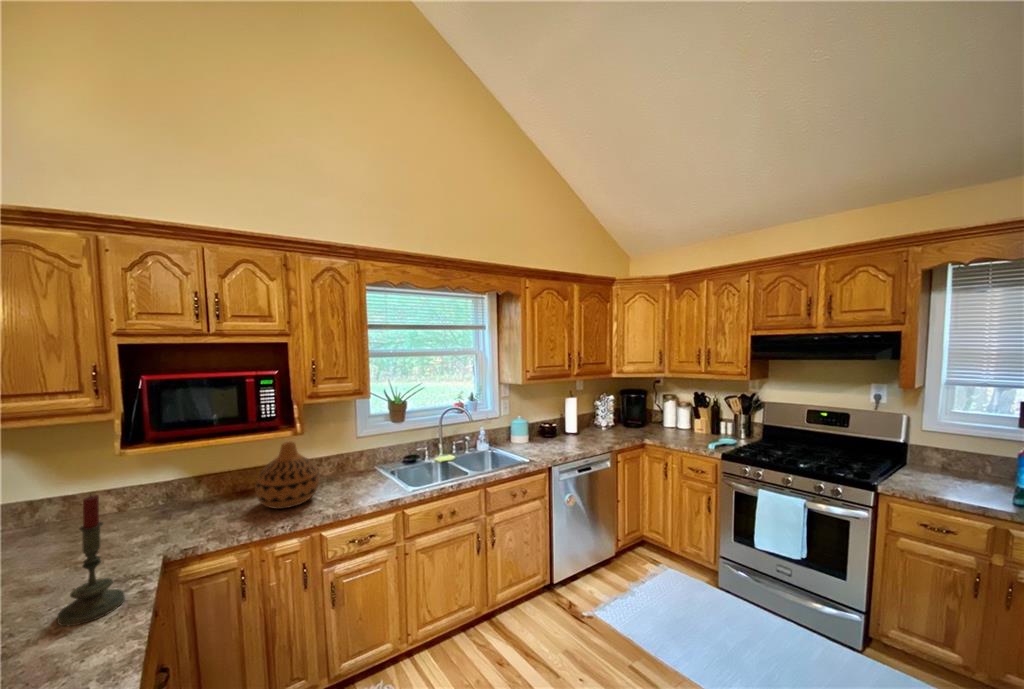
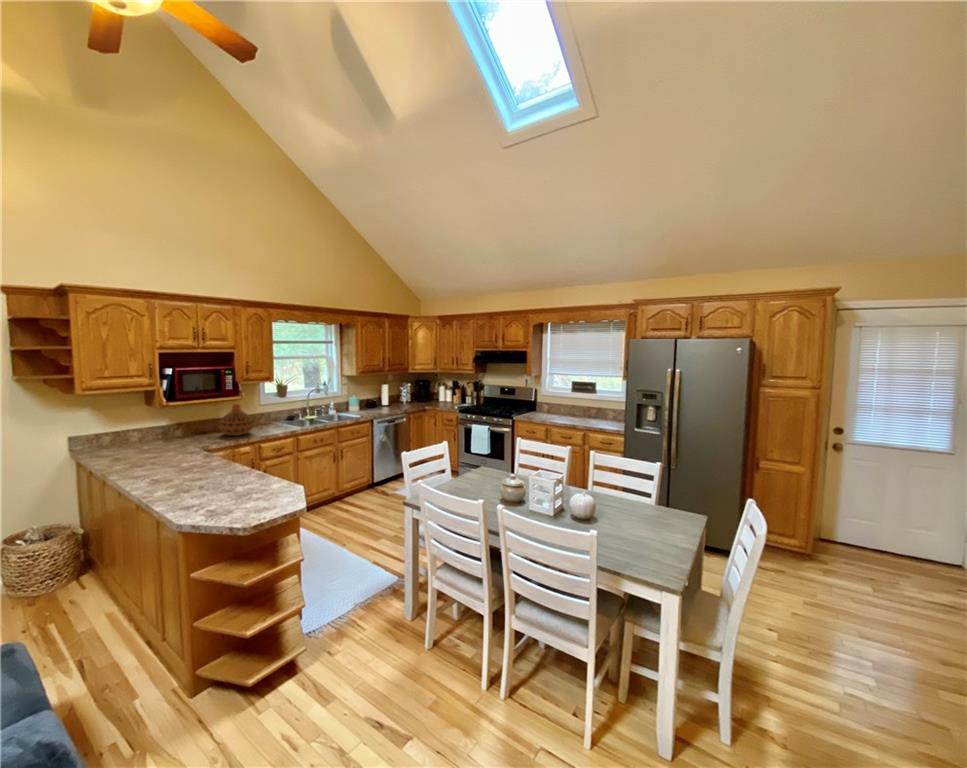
candle: present [57,495,125,626] -> none [191,413,212,458]

